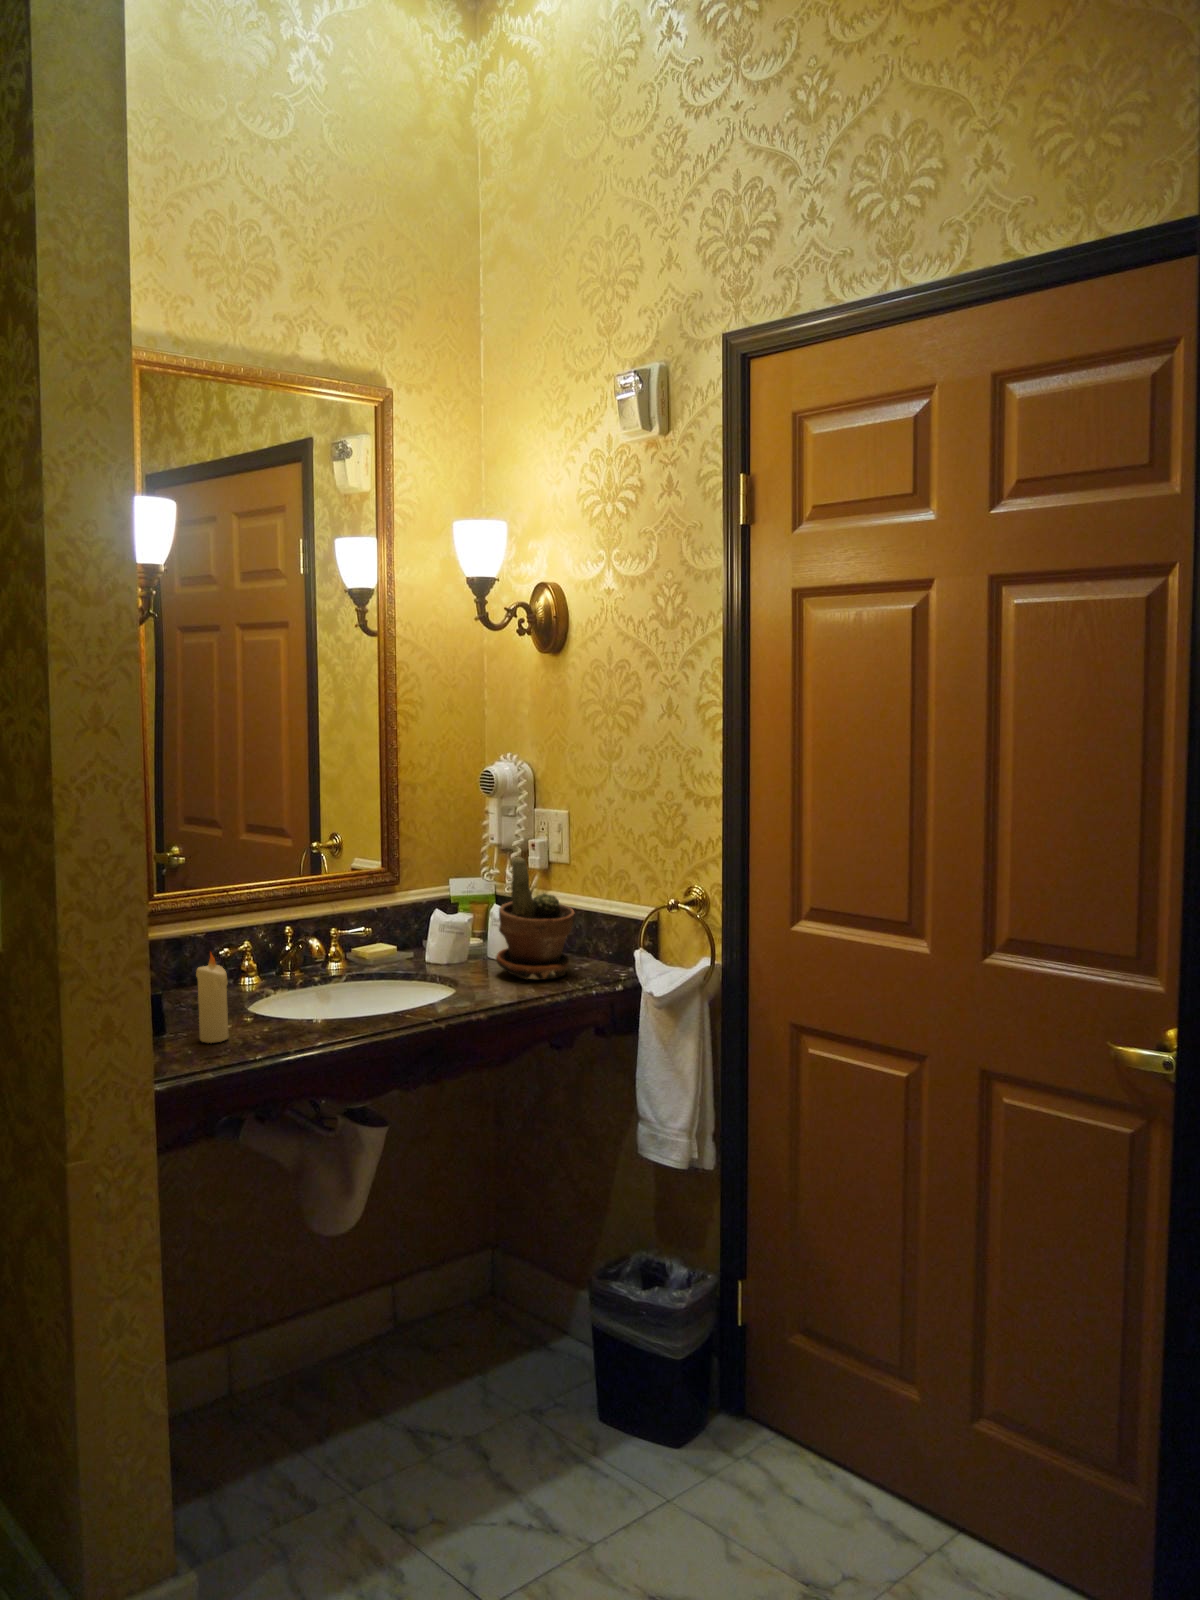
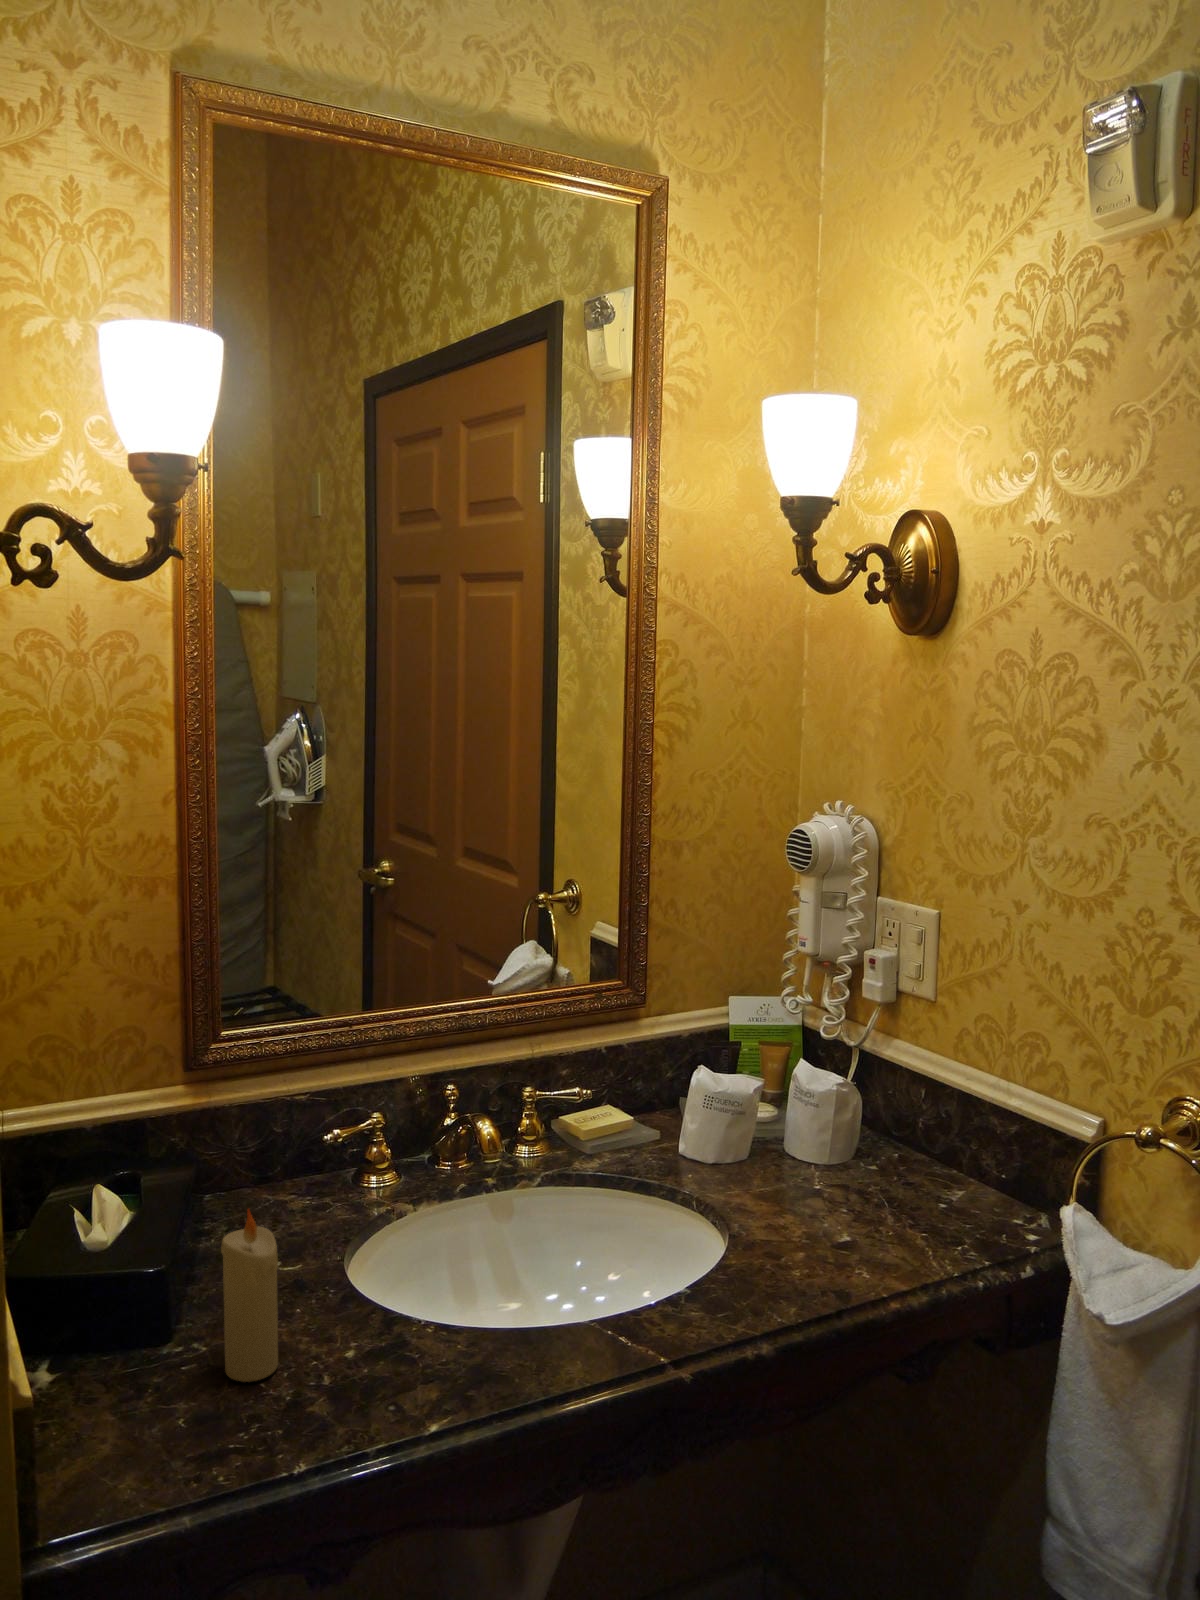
potted plant: present [496,857,574,980] -> none [795,1016,946,1242]

